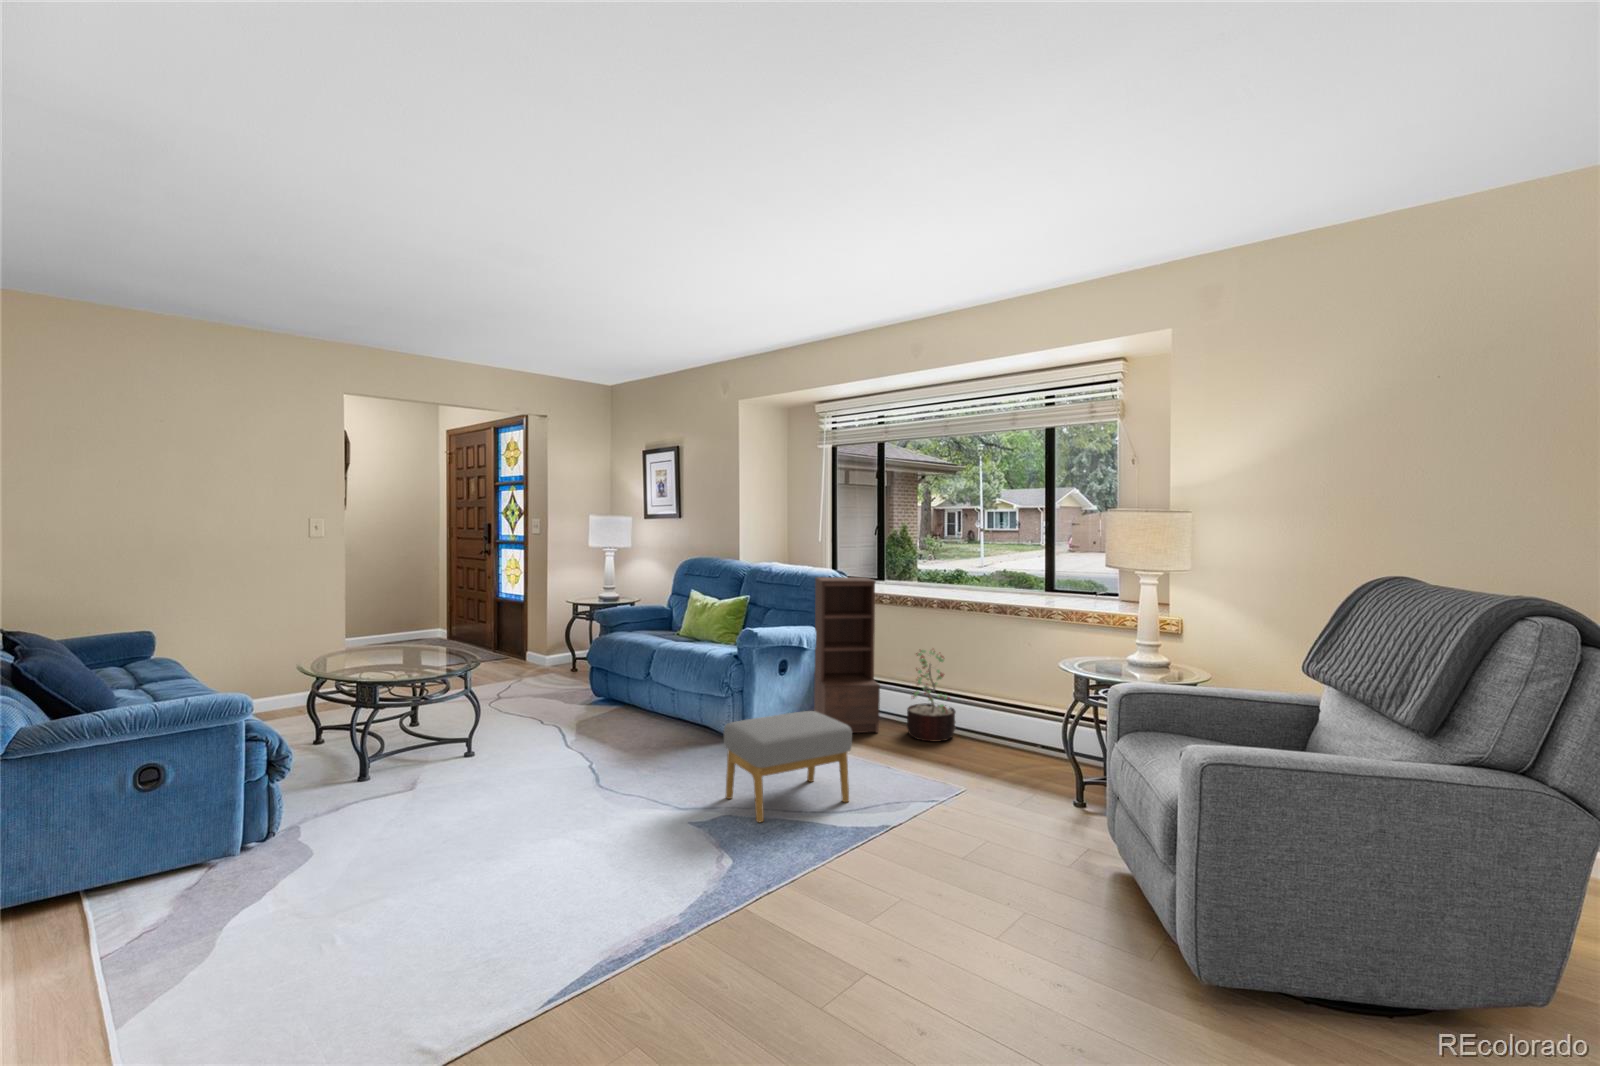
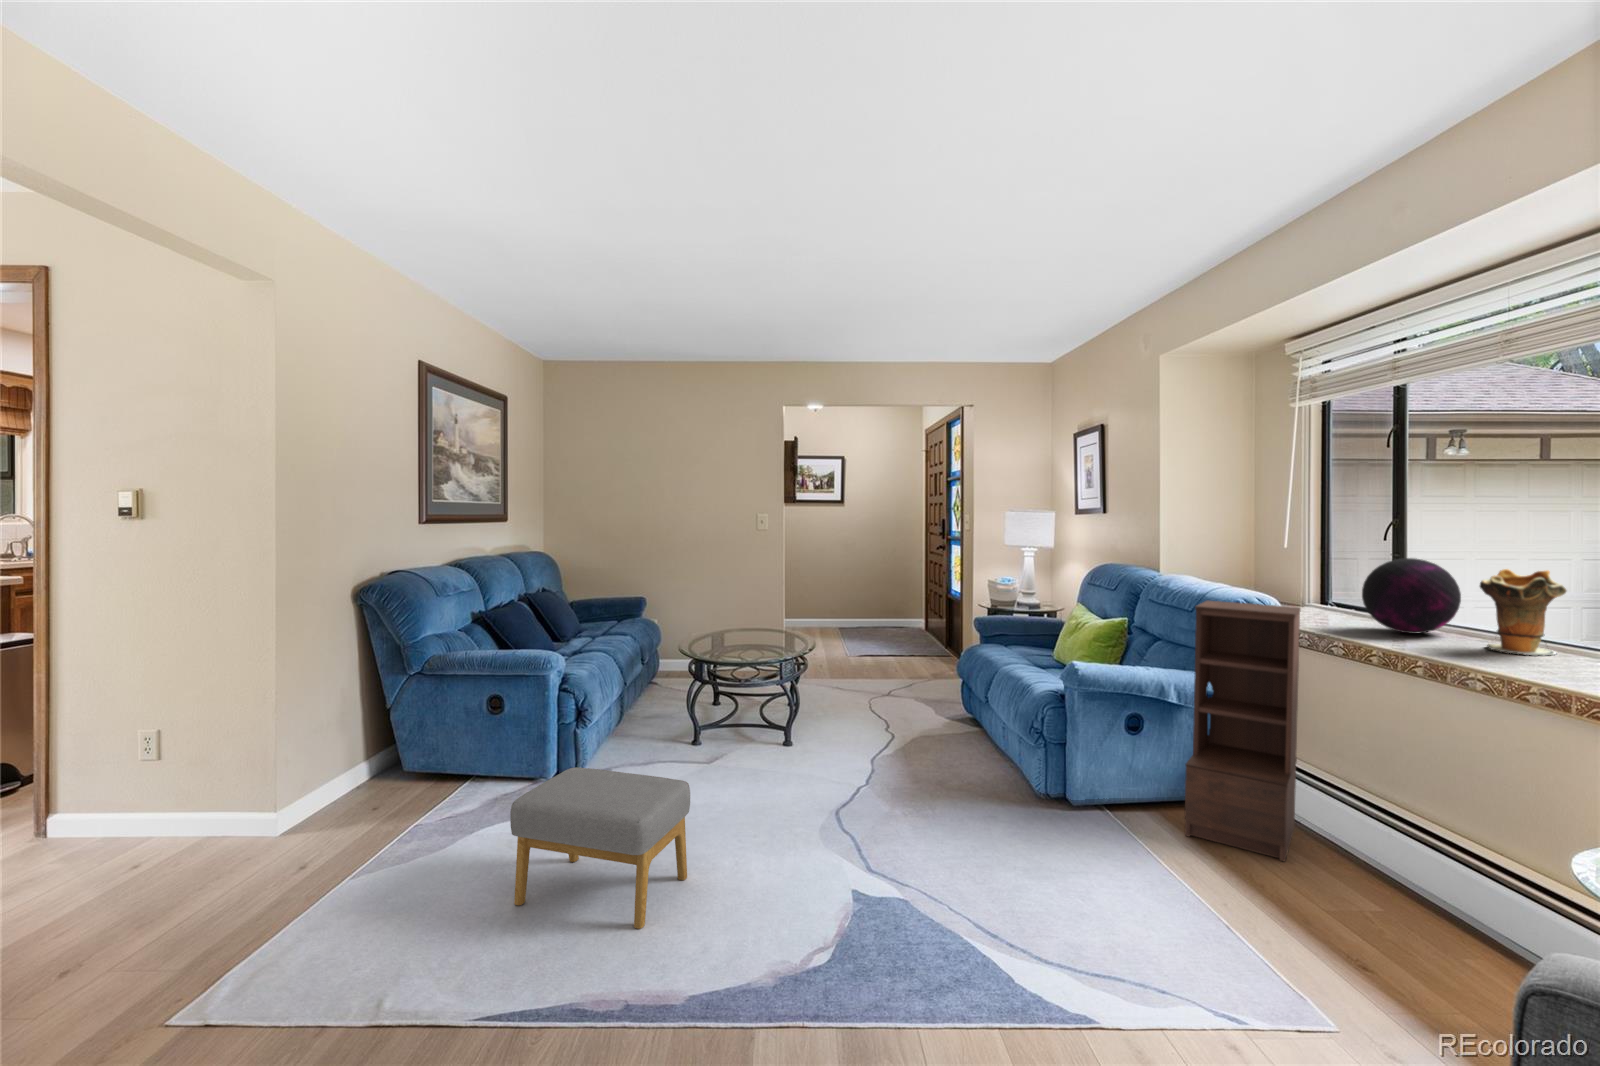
decorative orb: none [883,545,928,589] -> present [1362,558,1461,634]
decorative vase: none [944,548,976,593] -> present [1480,569,1566,655]
decorative plant: present [907,650,956,742] -> none [1335,742,1451,921]
footstool: present [724,711,852,822] -> present [510,767,690,929]

